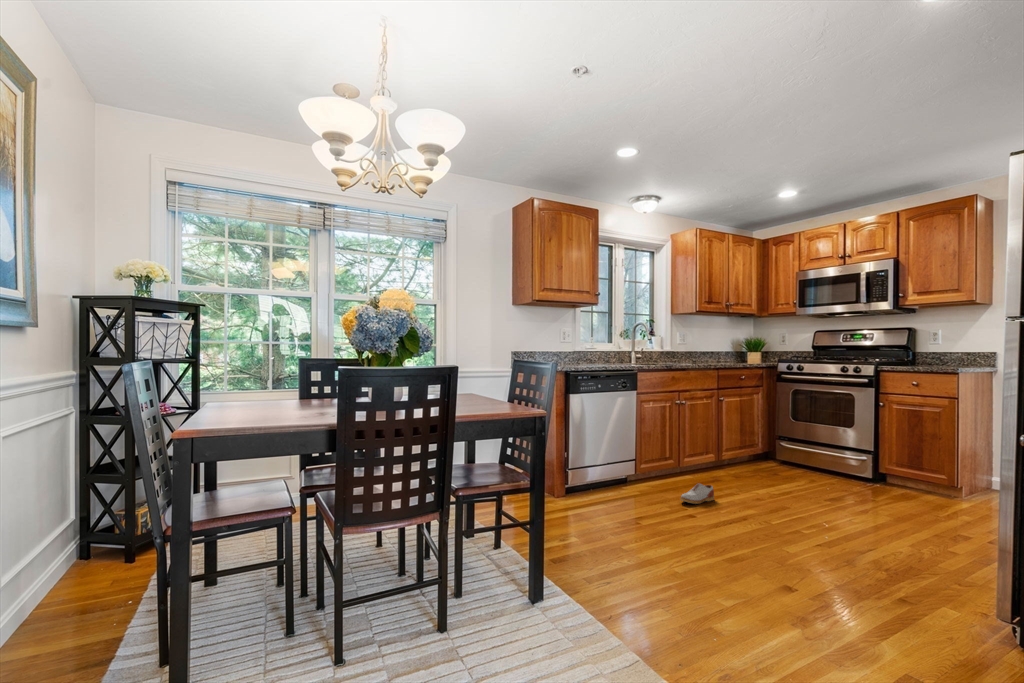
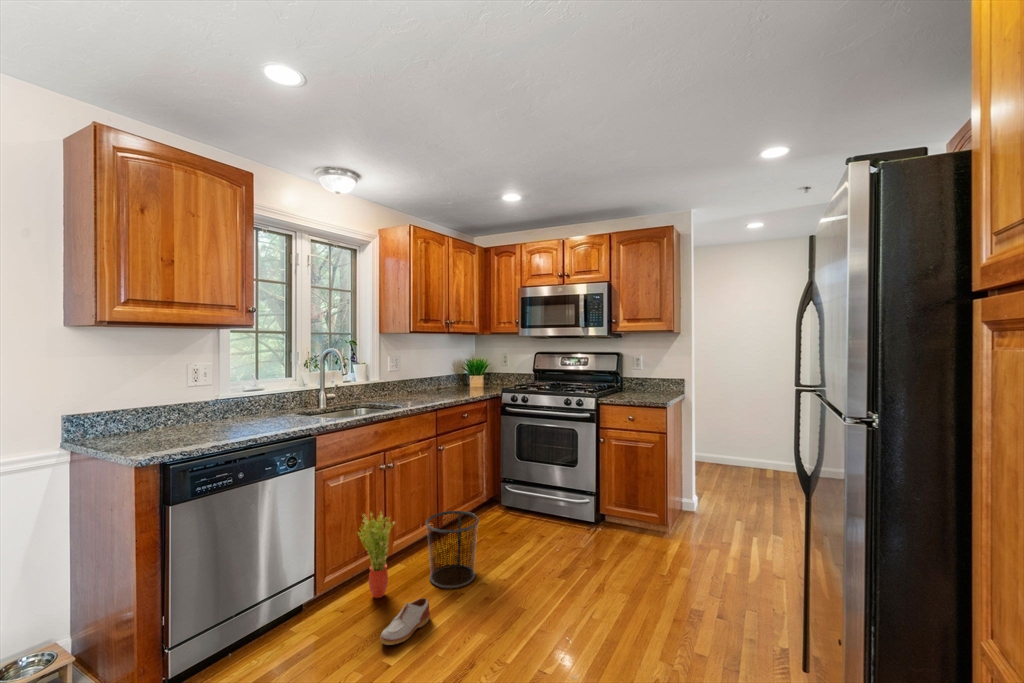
potted plant: none [662,427,689,487] -> present [357,512,395,598]
waste bin: none [710,441,754,492] -> present [425,511,479,588]

